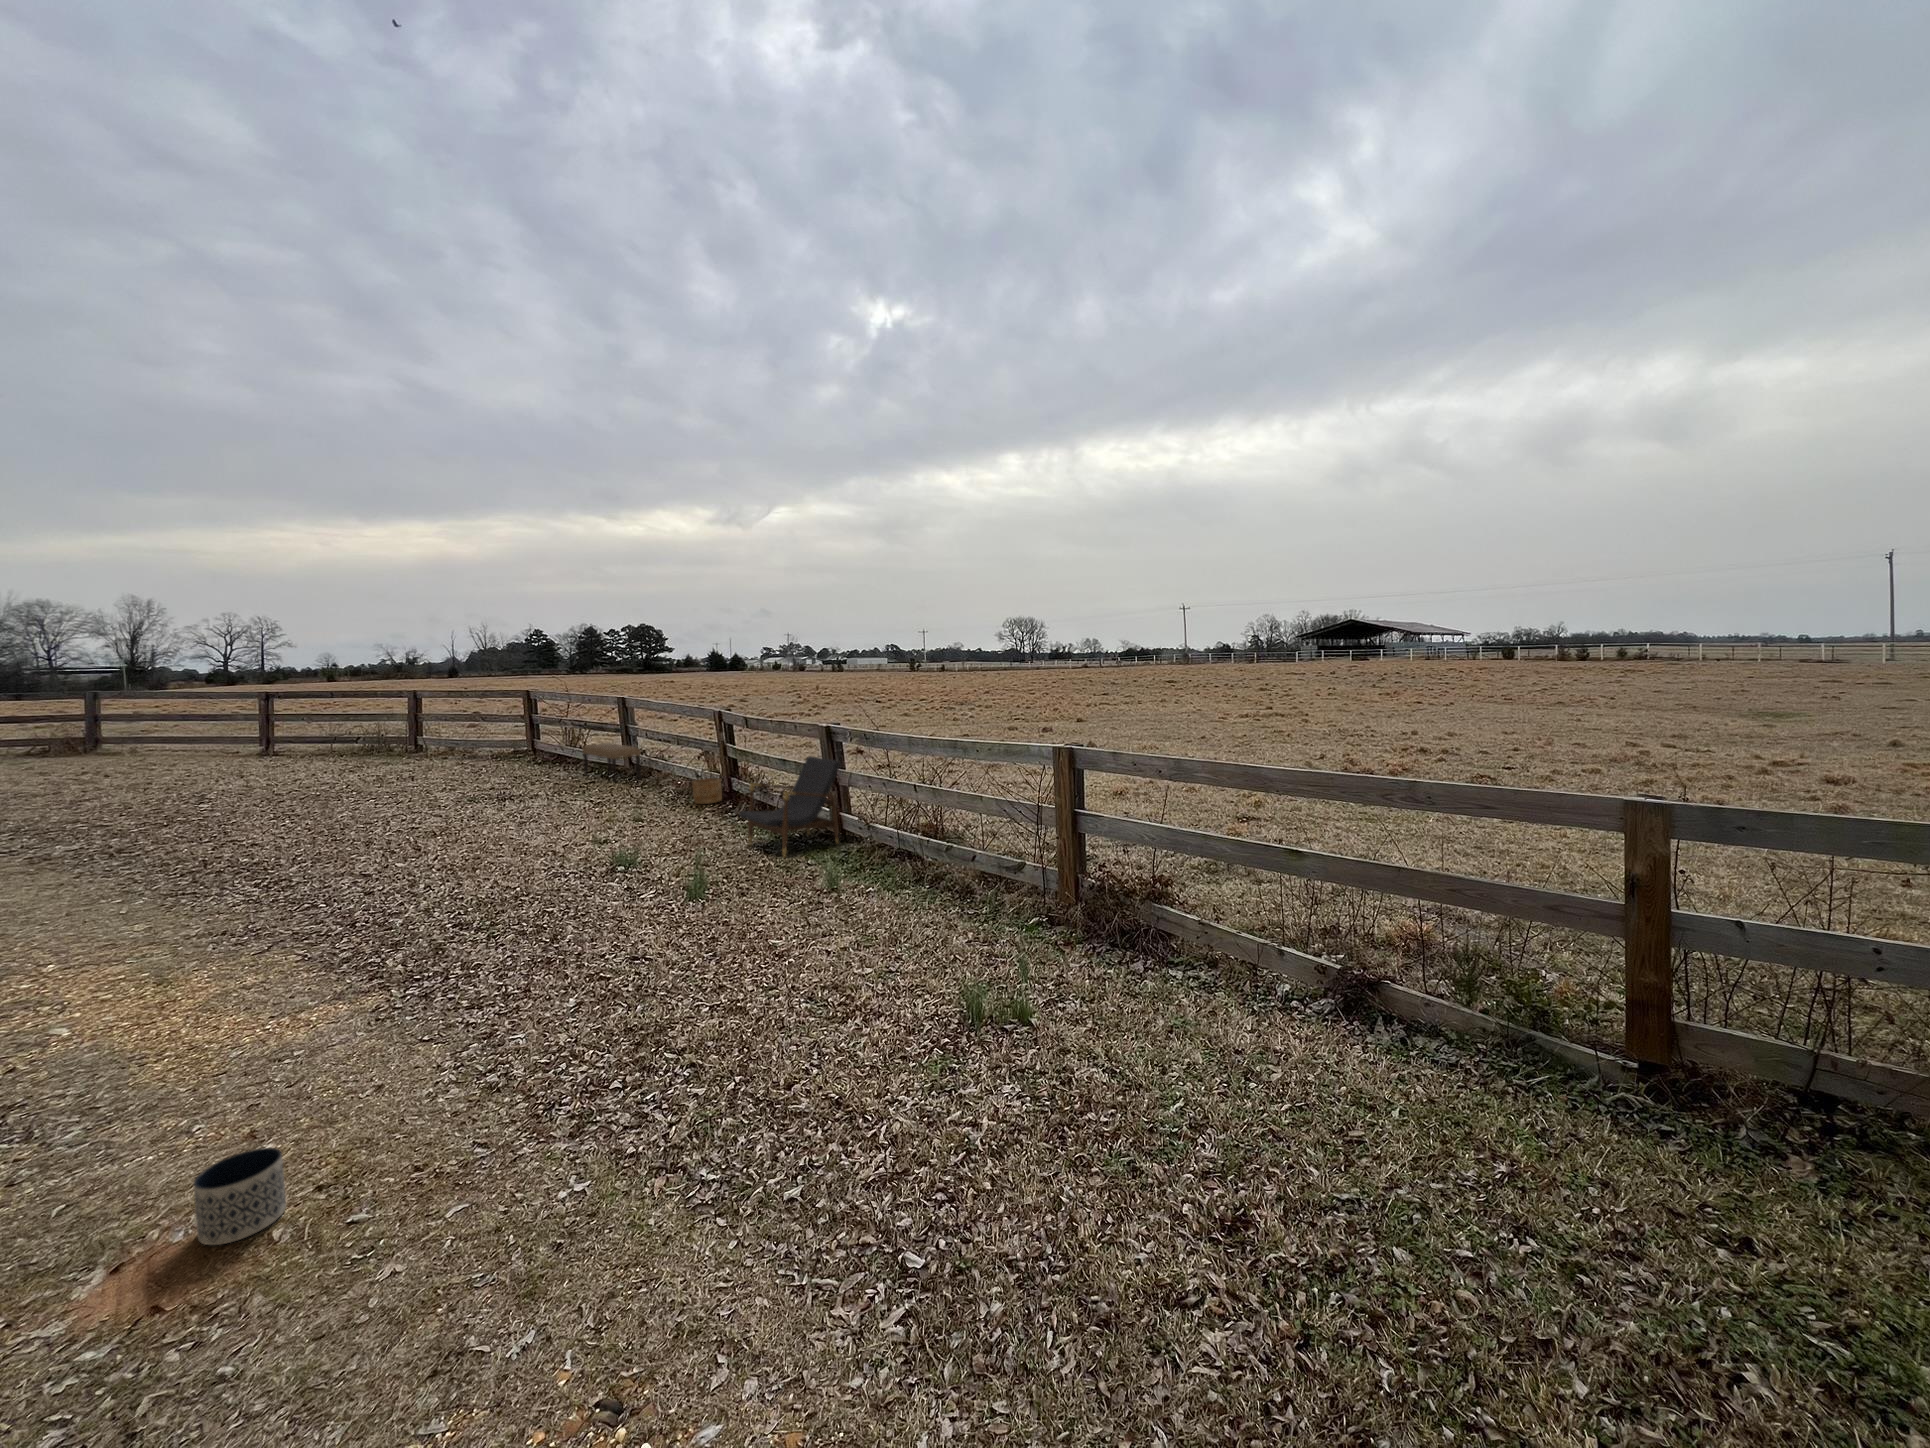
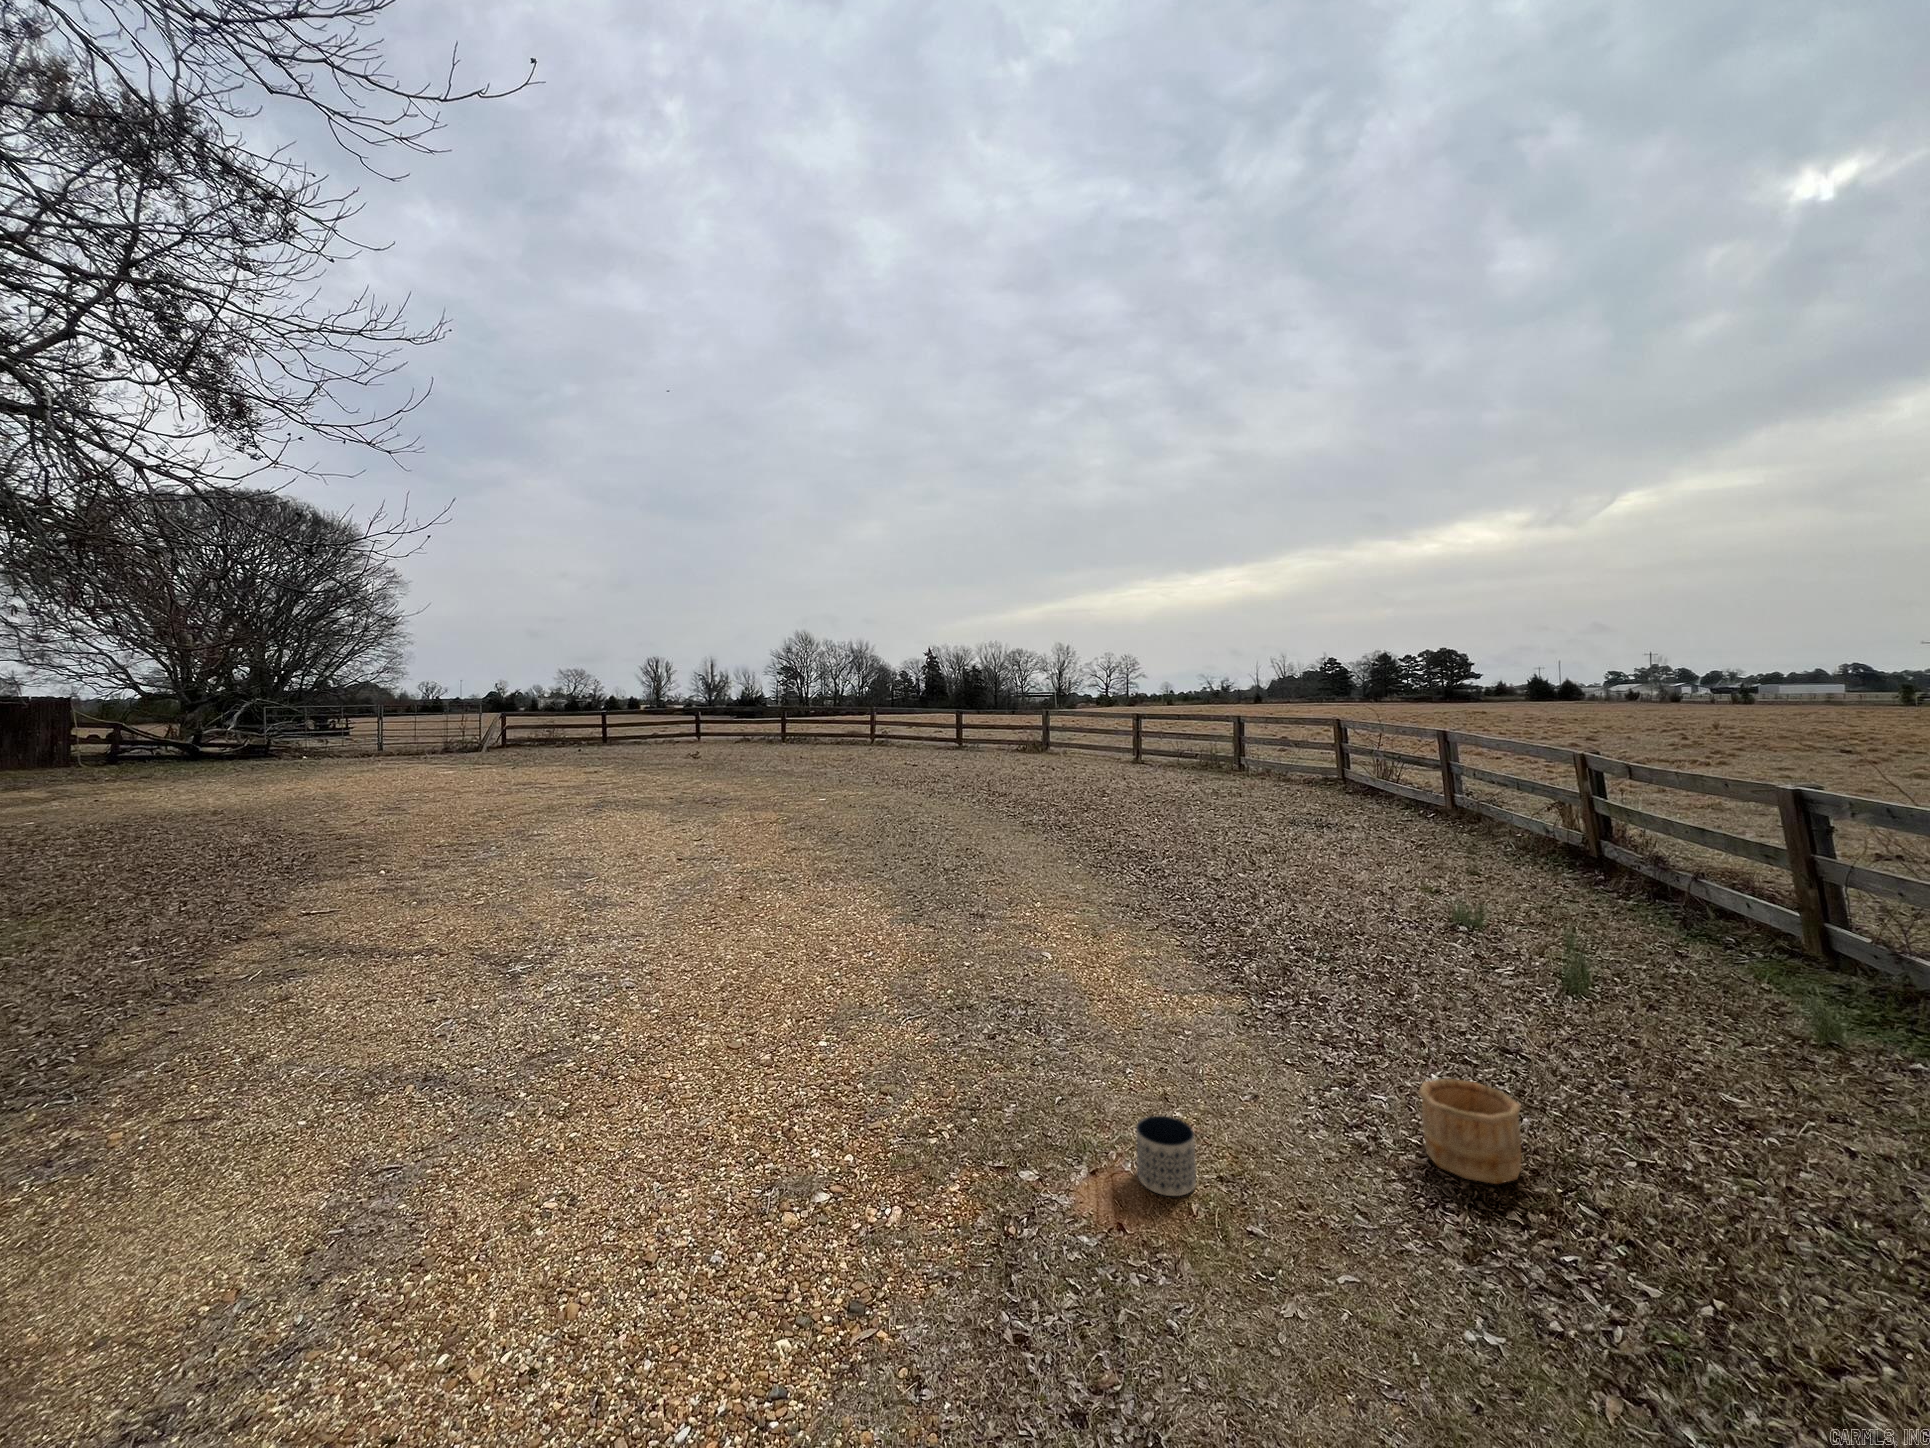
bench: present [582,743,641,781] -> none [1398,781,1468,825]
lounge chair: present [739,756,840,858] -> none [1632,833,1828,974]
wooden bucket: present [692,778,722,804] -> present [1418,1079,1521,1184]

